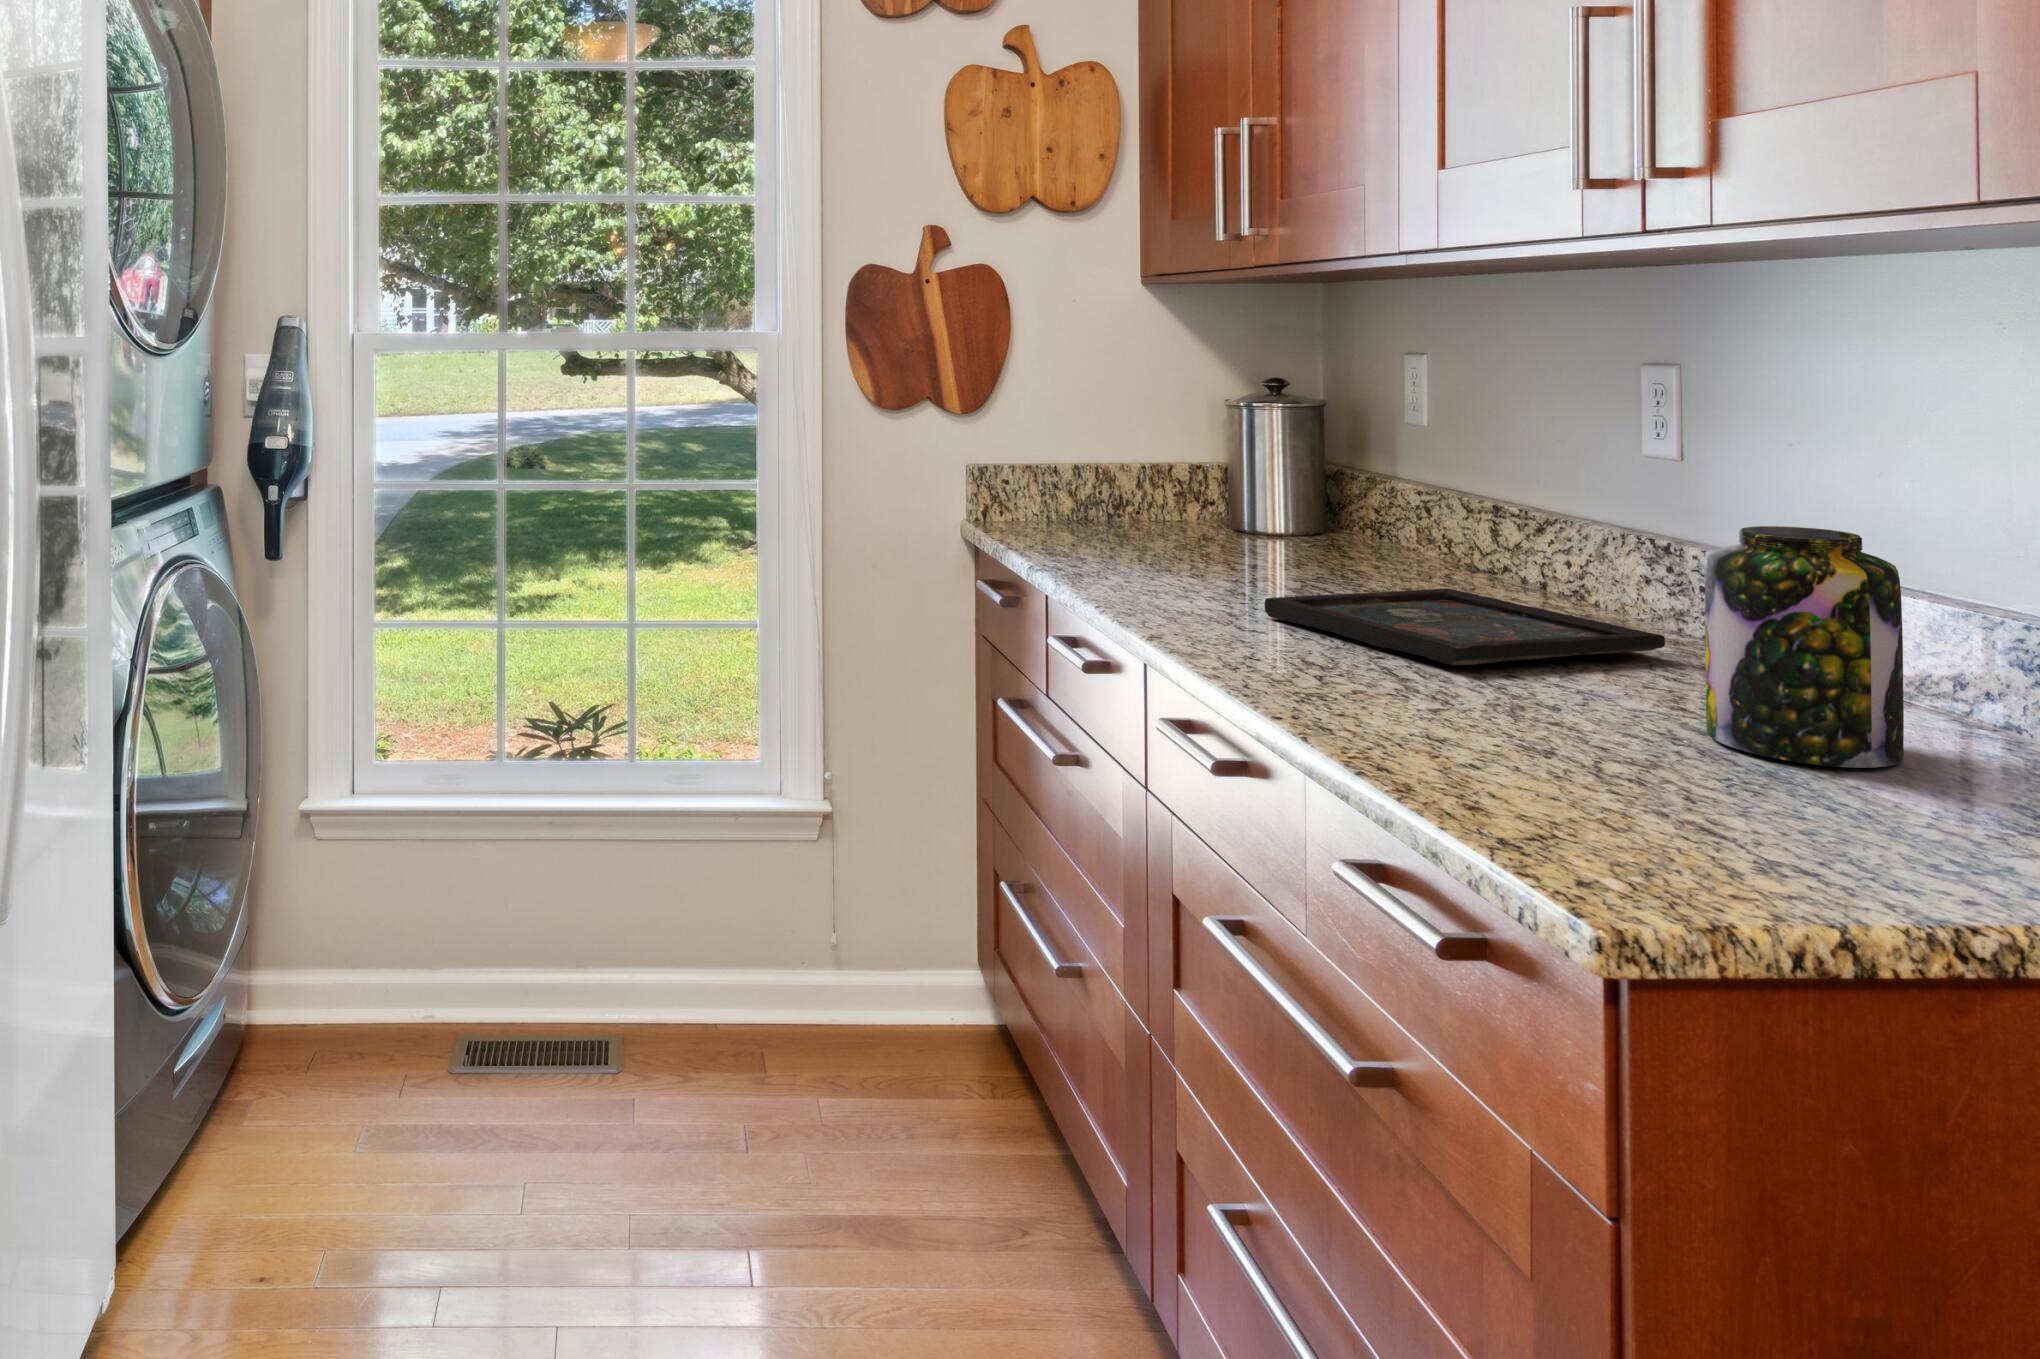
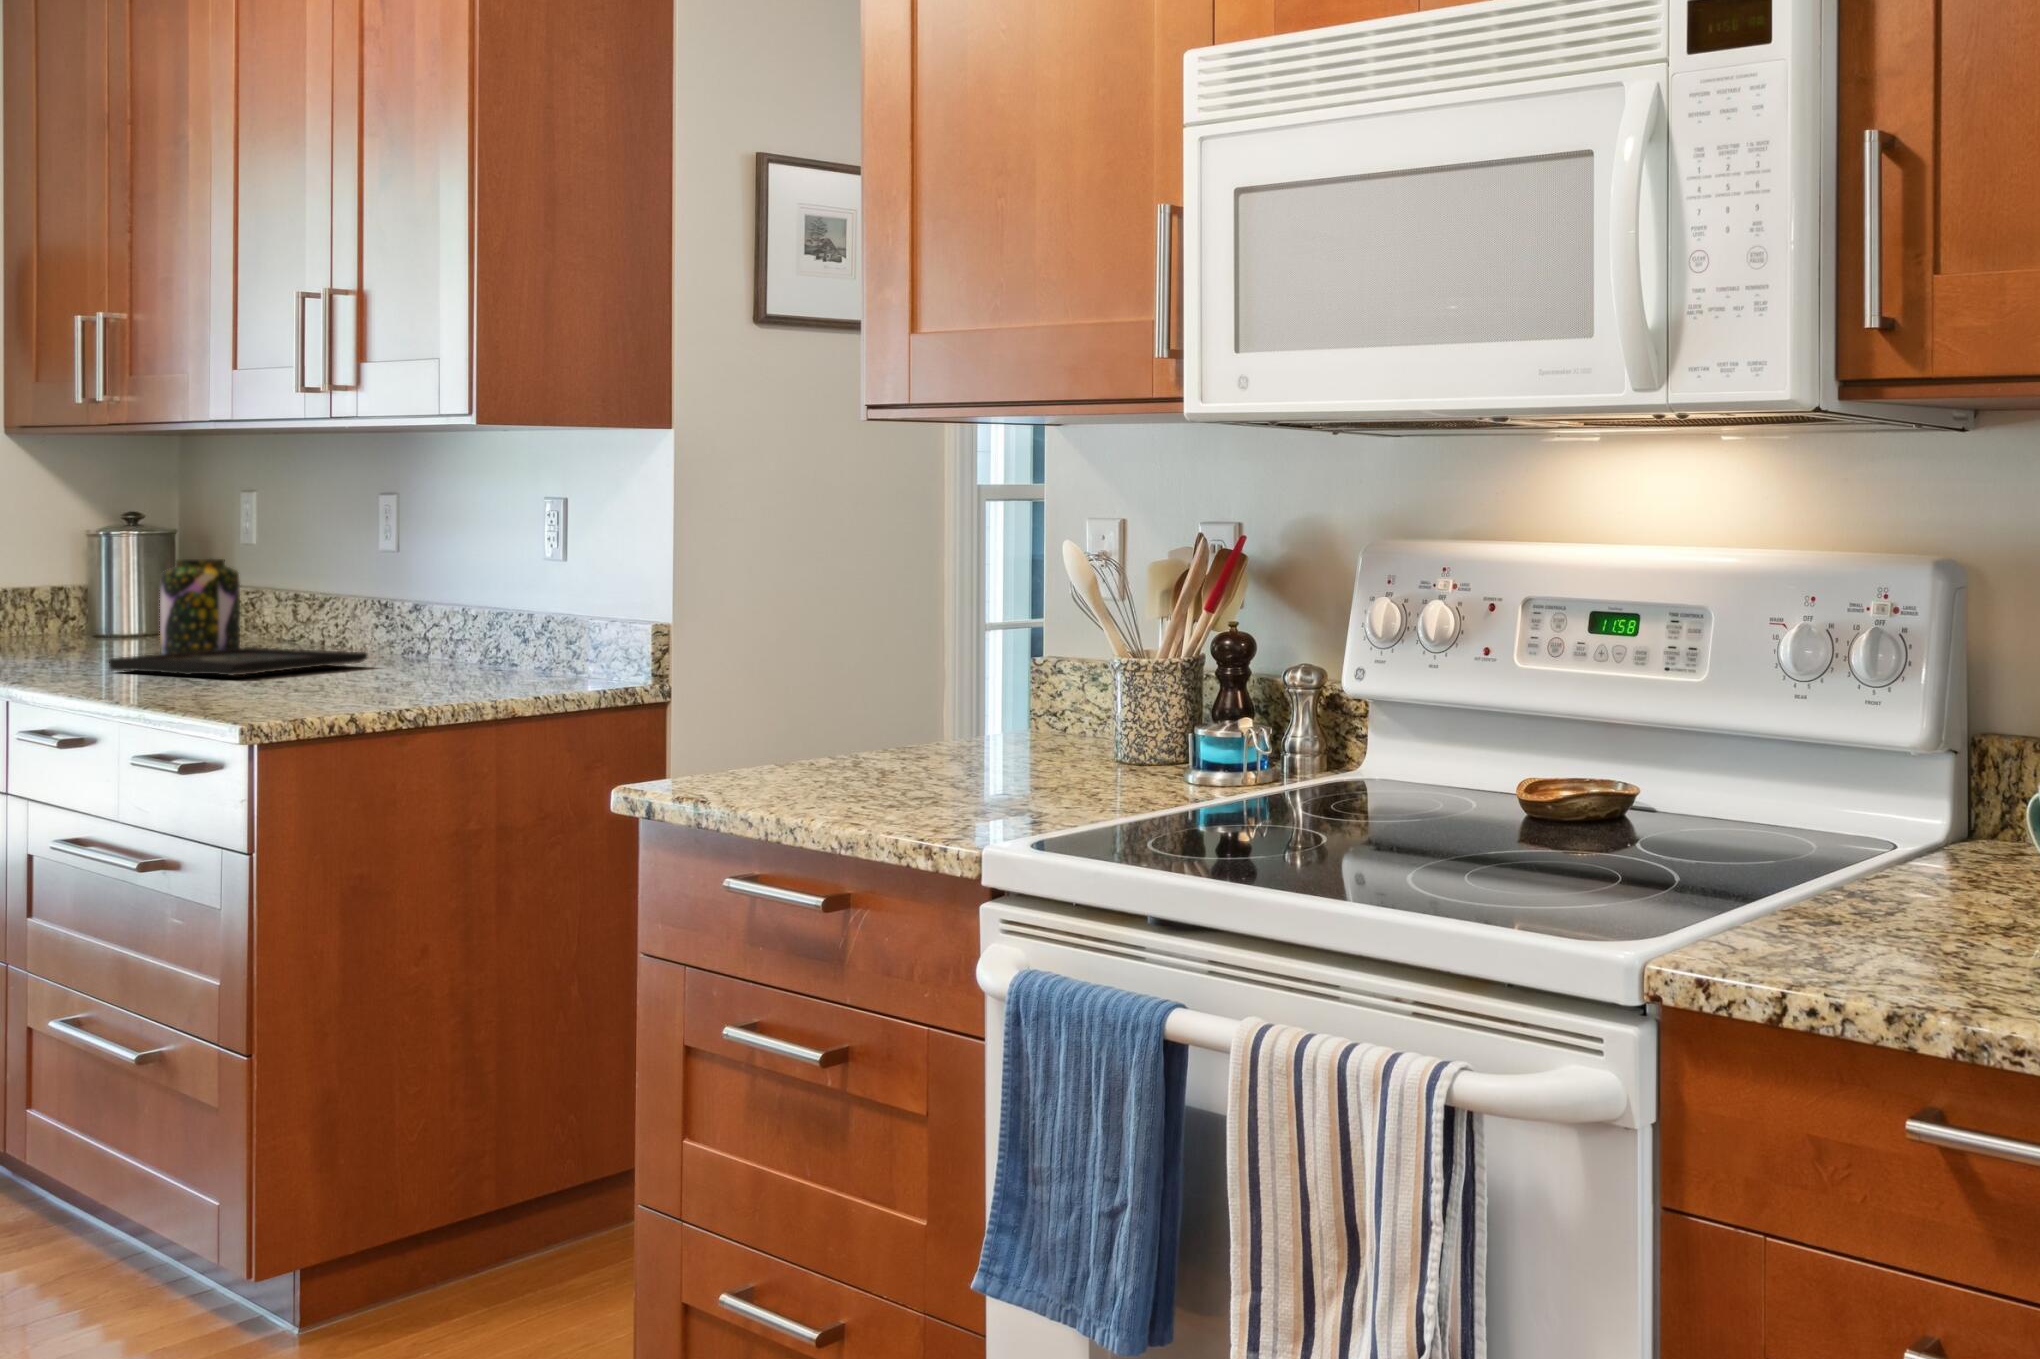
jar: present [1705,526,1904,768] -> present [160,559,240,654]

